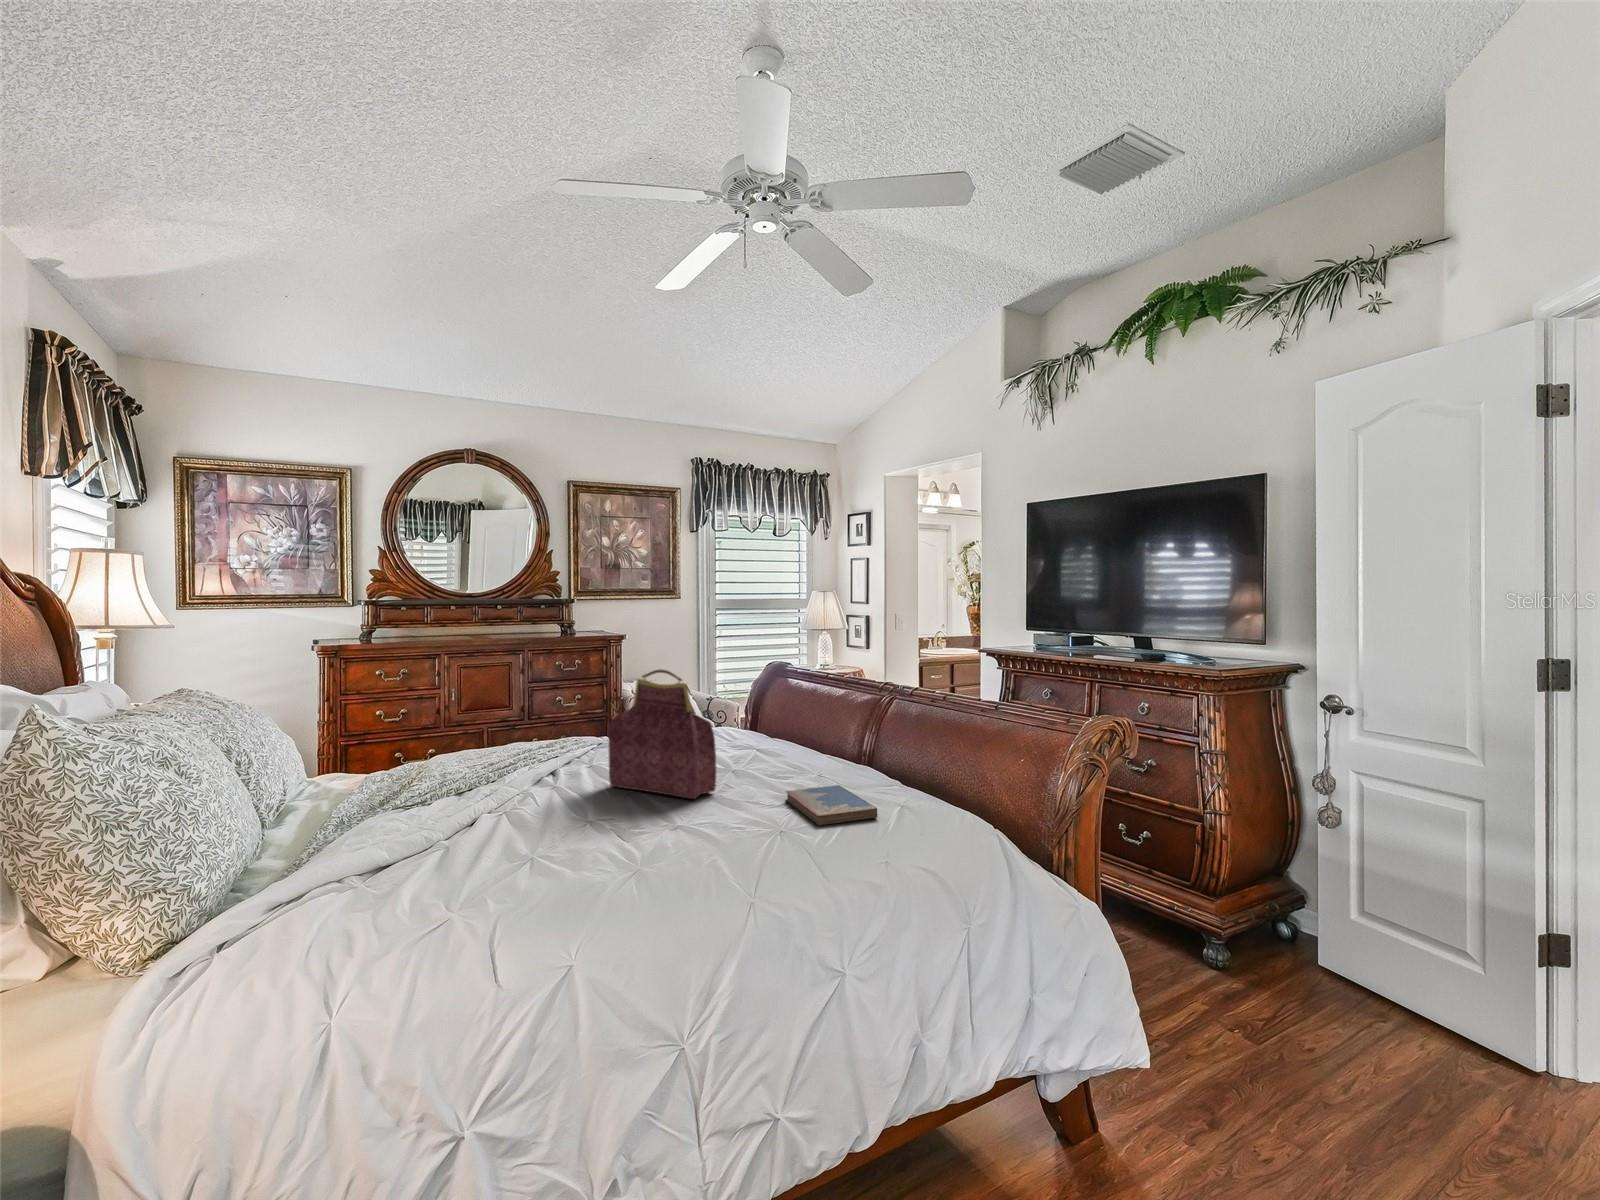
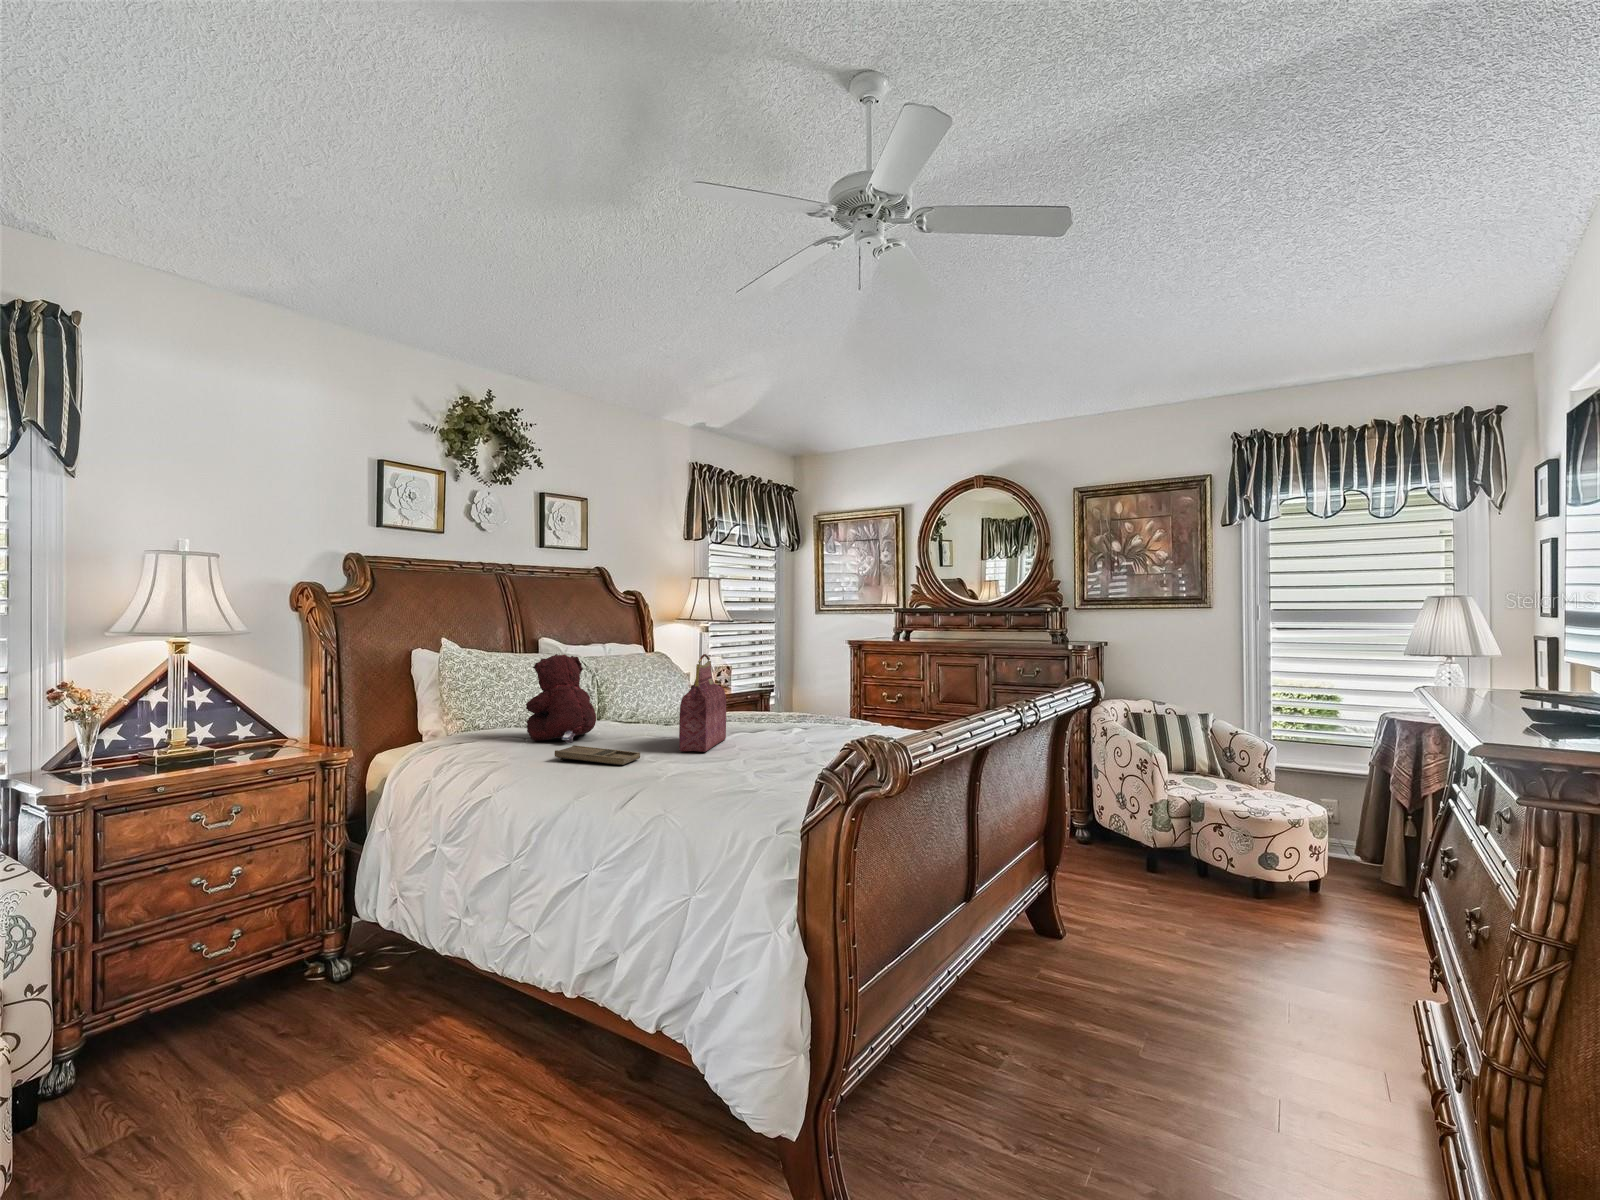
teddy bear: none [403,699,542,867] -> present [526,654,596,743]
hardcover book: present [786,785,877,825] -> none [638,758,731,784]
tray: none [637,810,754,856] -> present [555,745,640,765]

